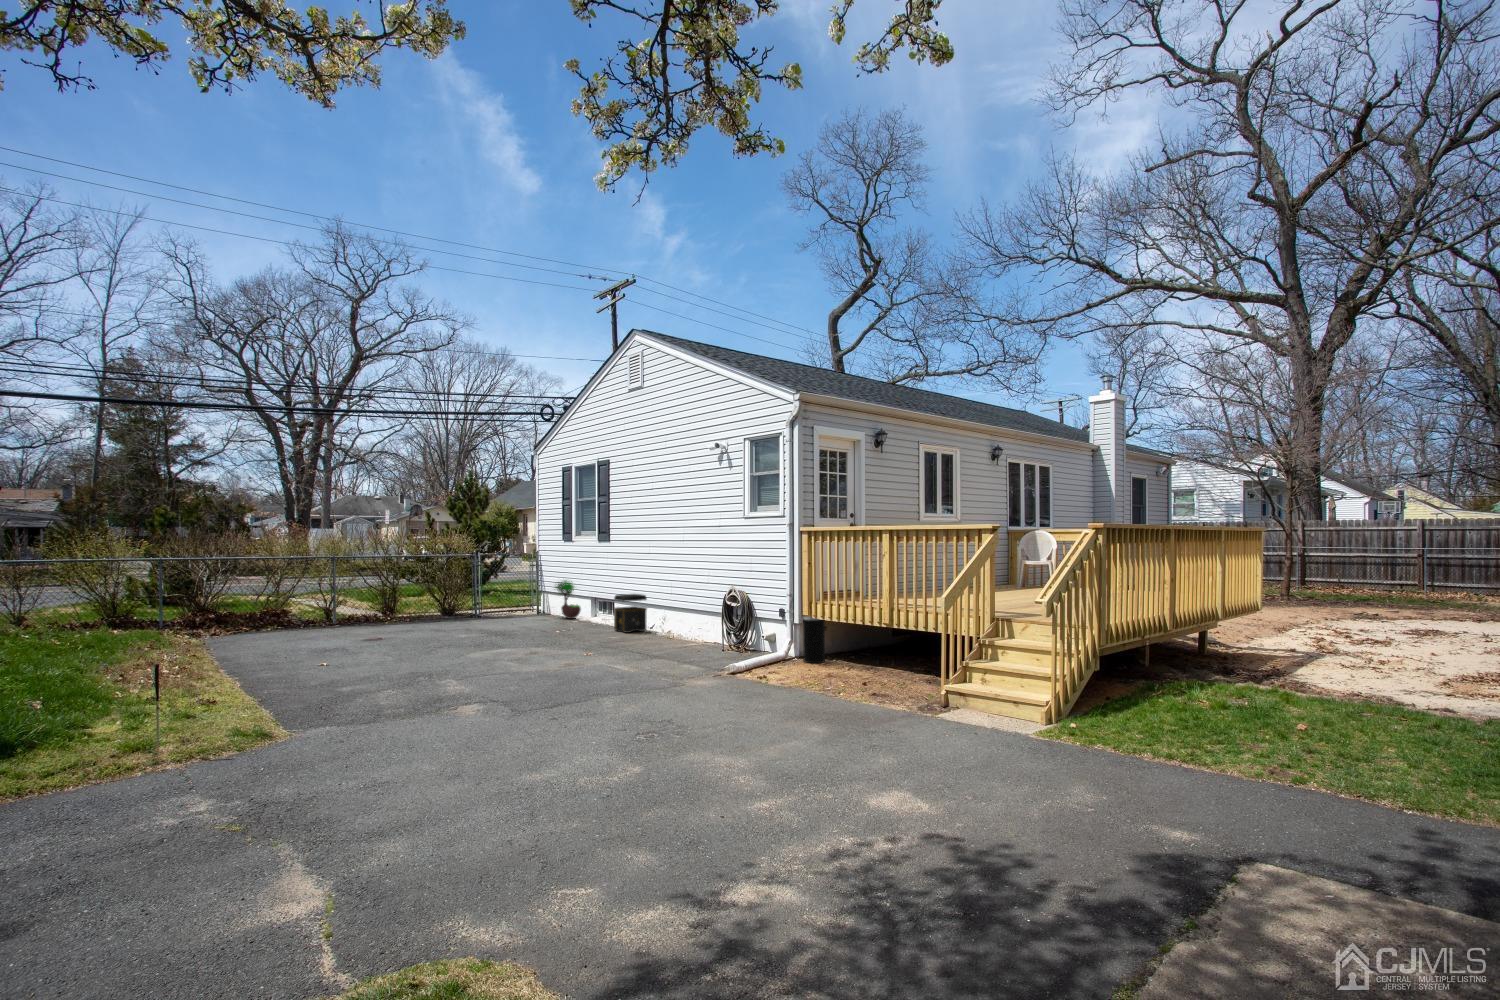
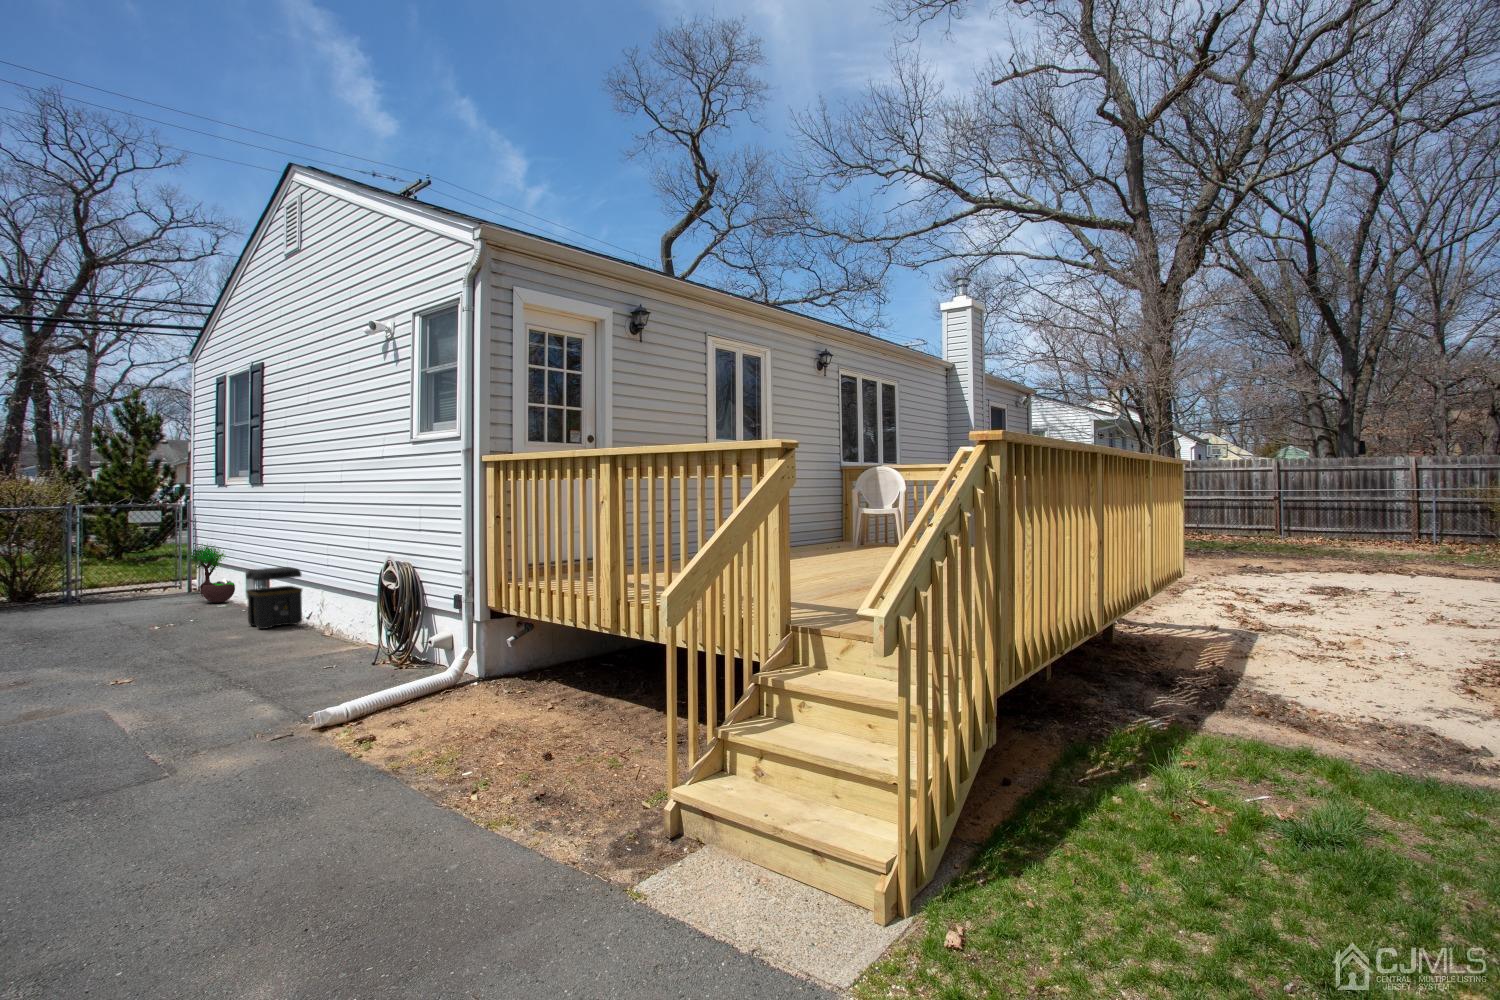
trash can: present [803,617,825,663] -> none [486,593,526,692]

